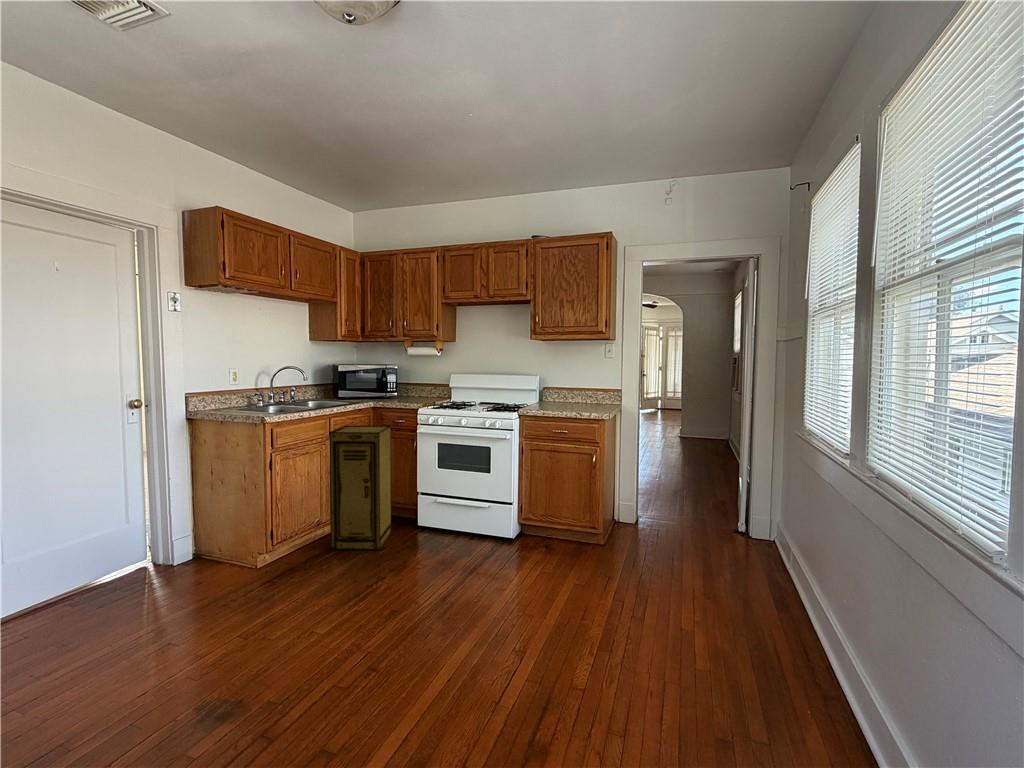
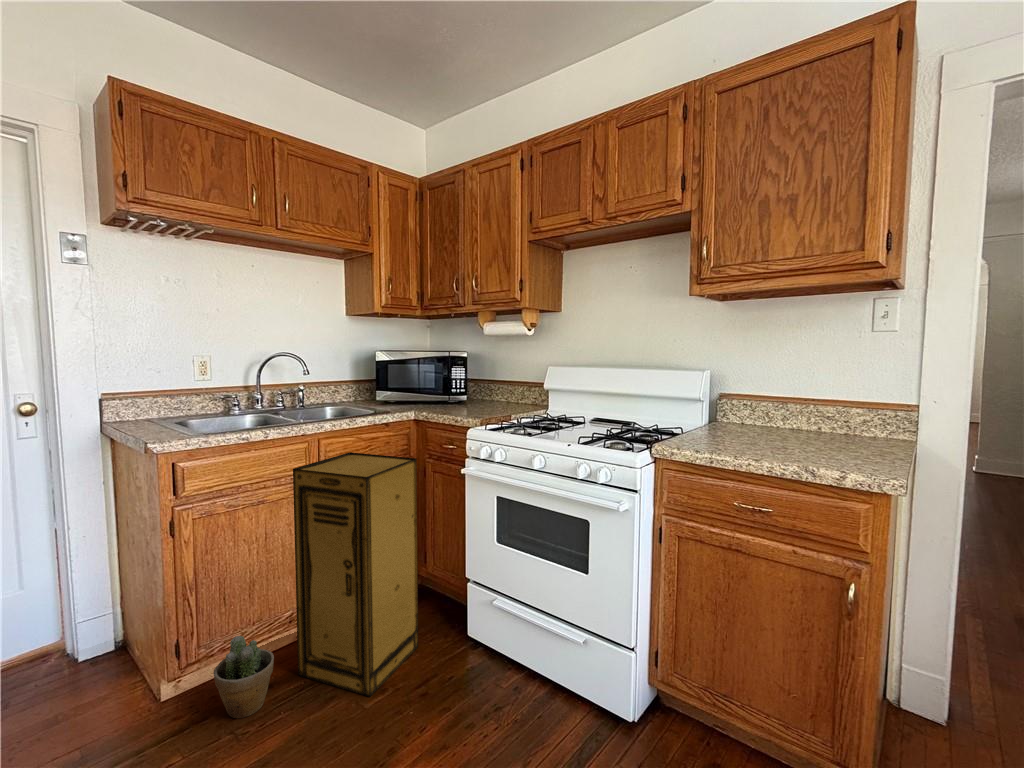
potted plant: none [296,524,328,566] -> present [213,636,274,718]

